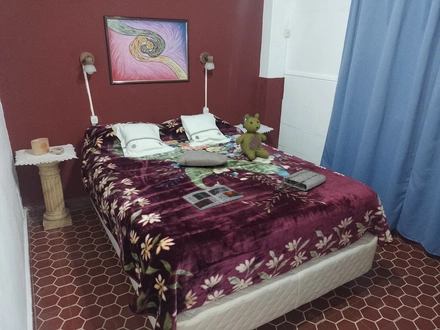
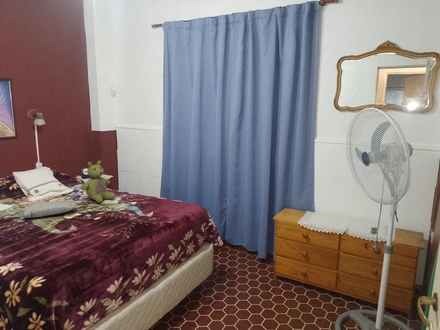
tote bag: present [277,170,326,192] -> none [130,202,168,221]
magazine: present [183,185,244,210] -> none [39,227,102,250]

